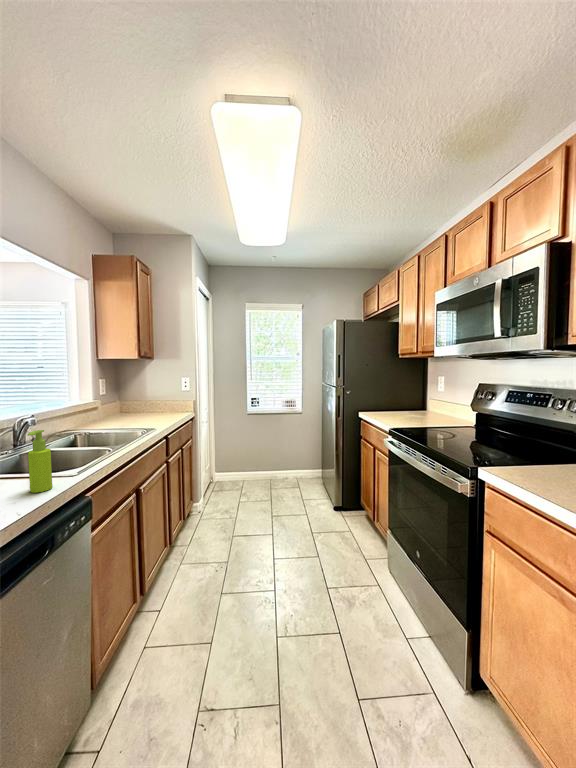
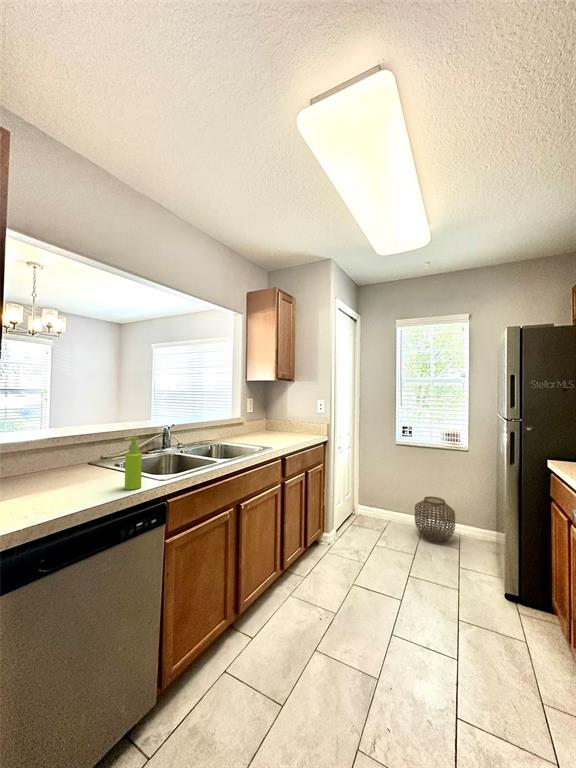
woven basket: none [266,453,296,488] -> present [415,496,455,543]

